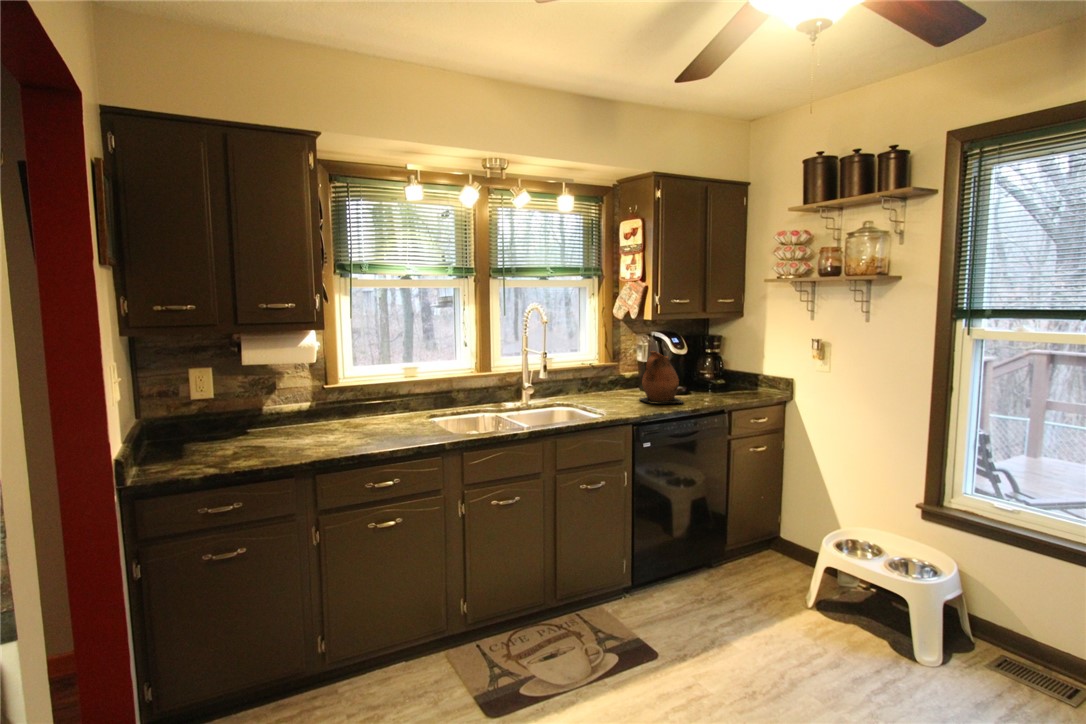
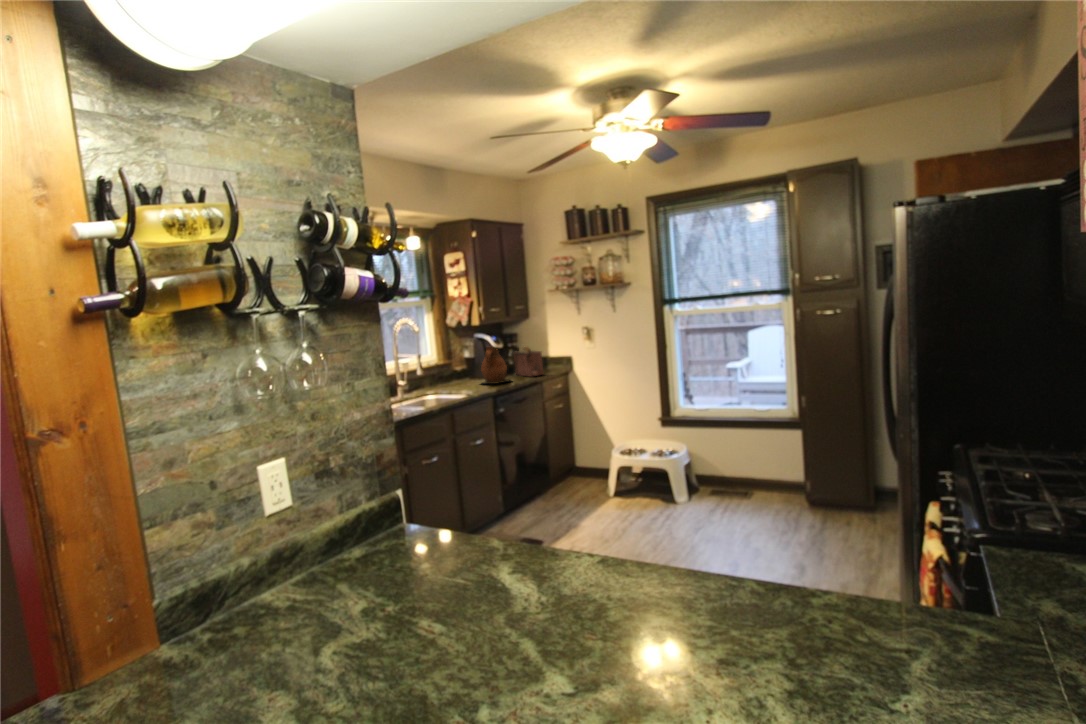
toaster: none [703,355,739,400] -> present [514,346,543,376]

